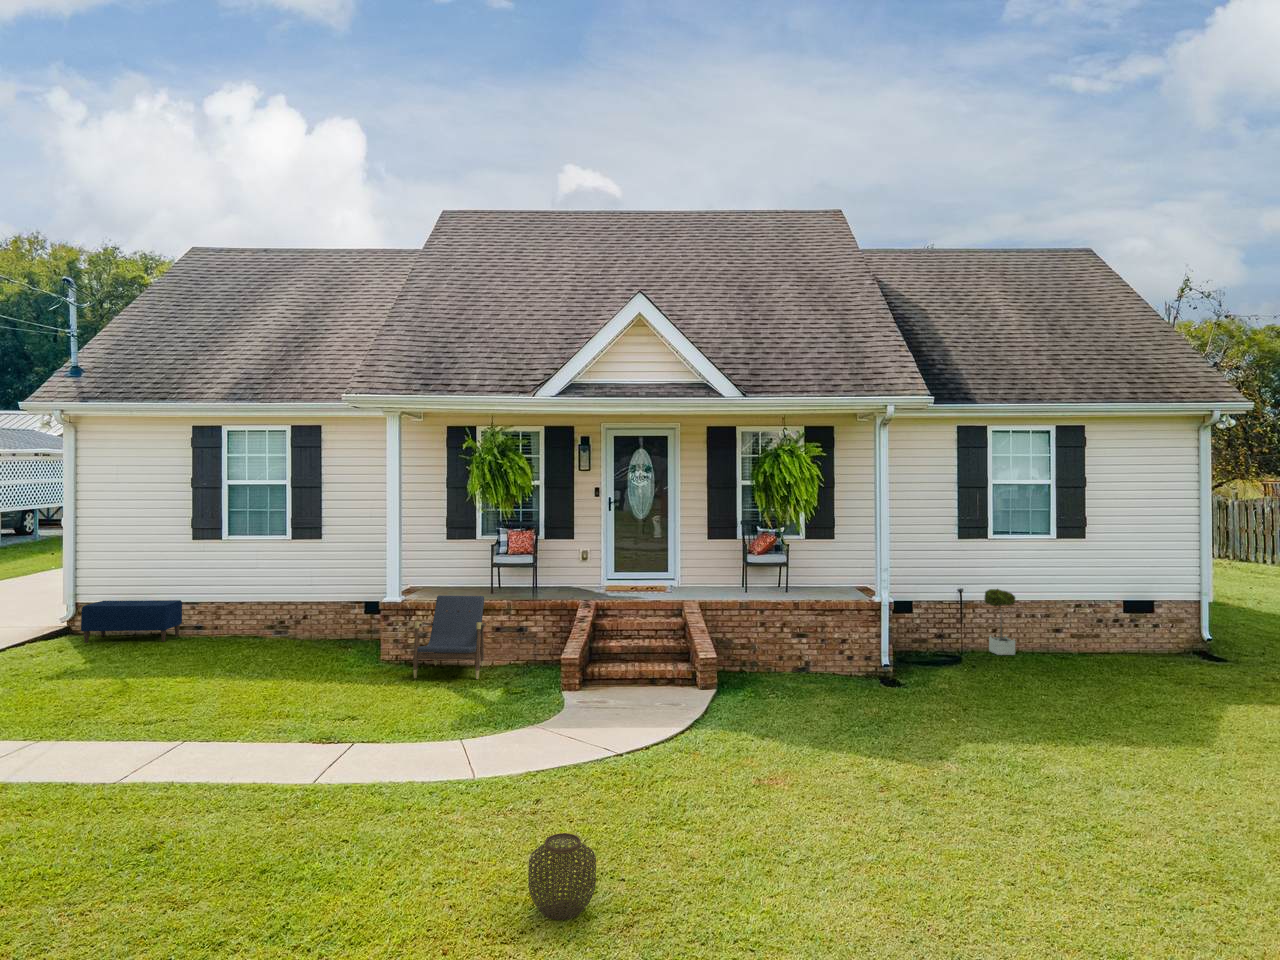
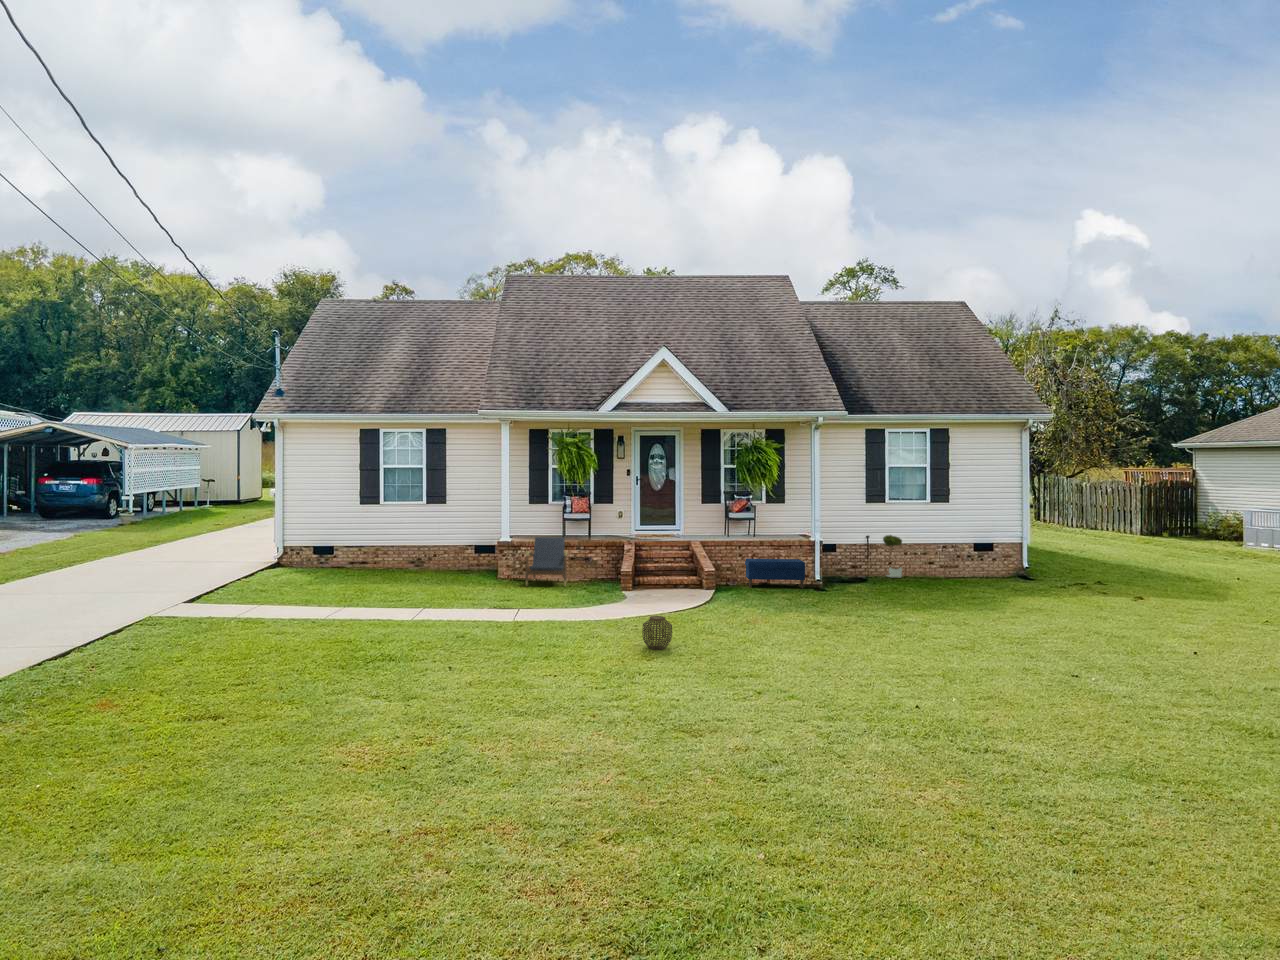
bench: present [81,600,182,643] -> present [745,558,805,588]

